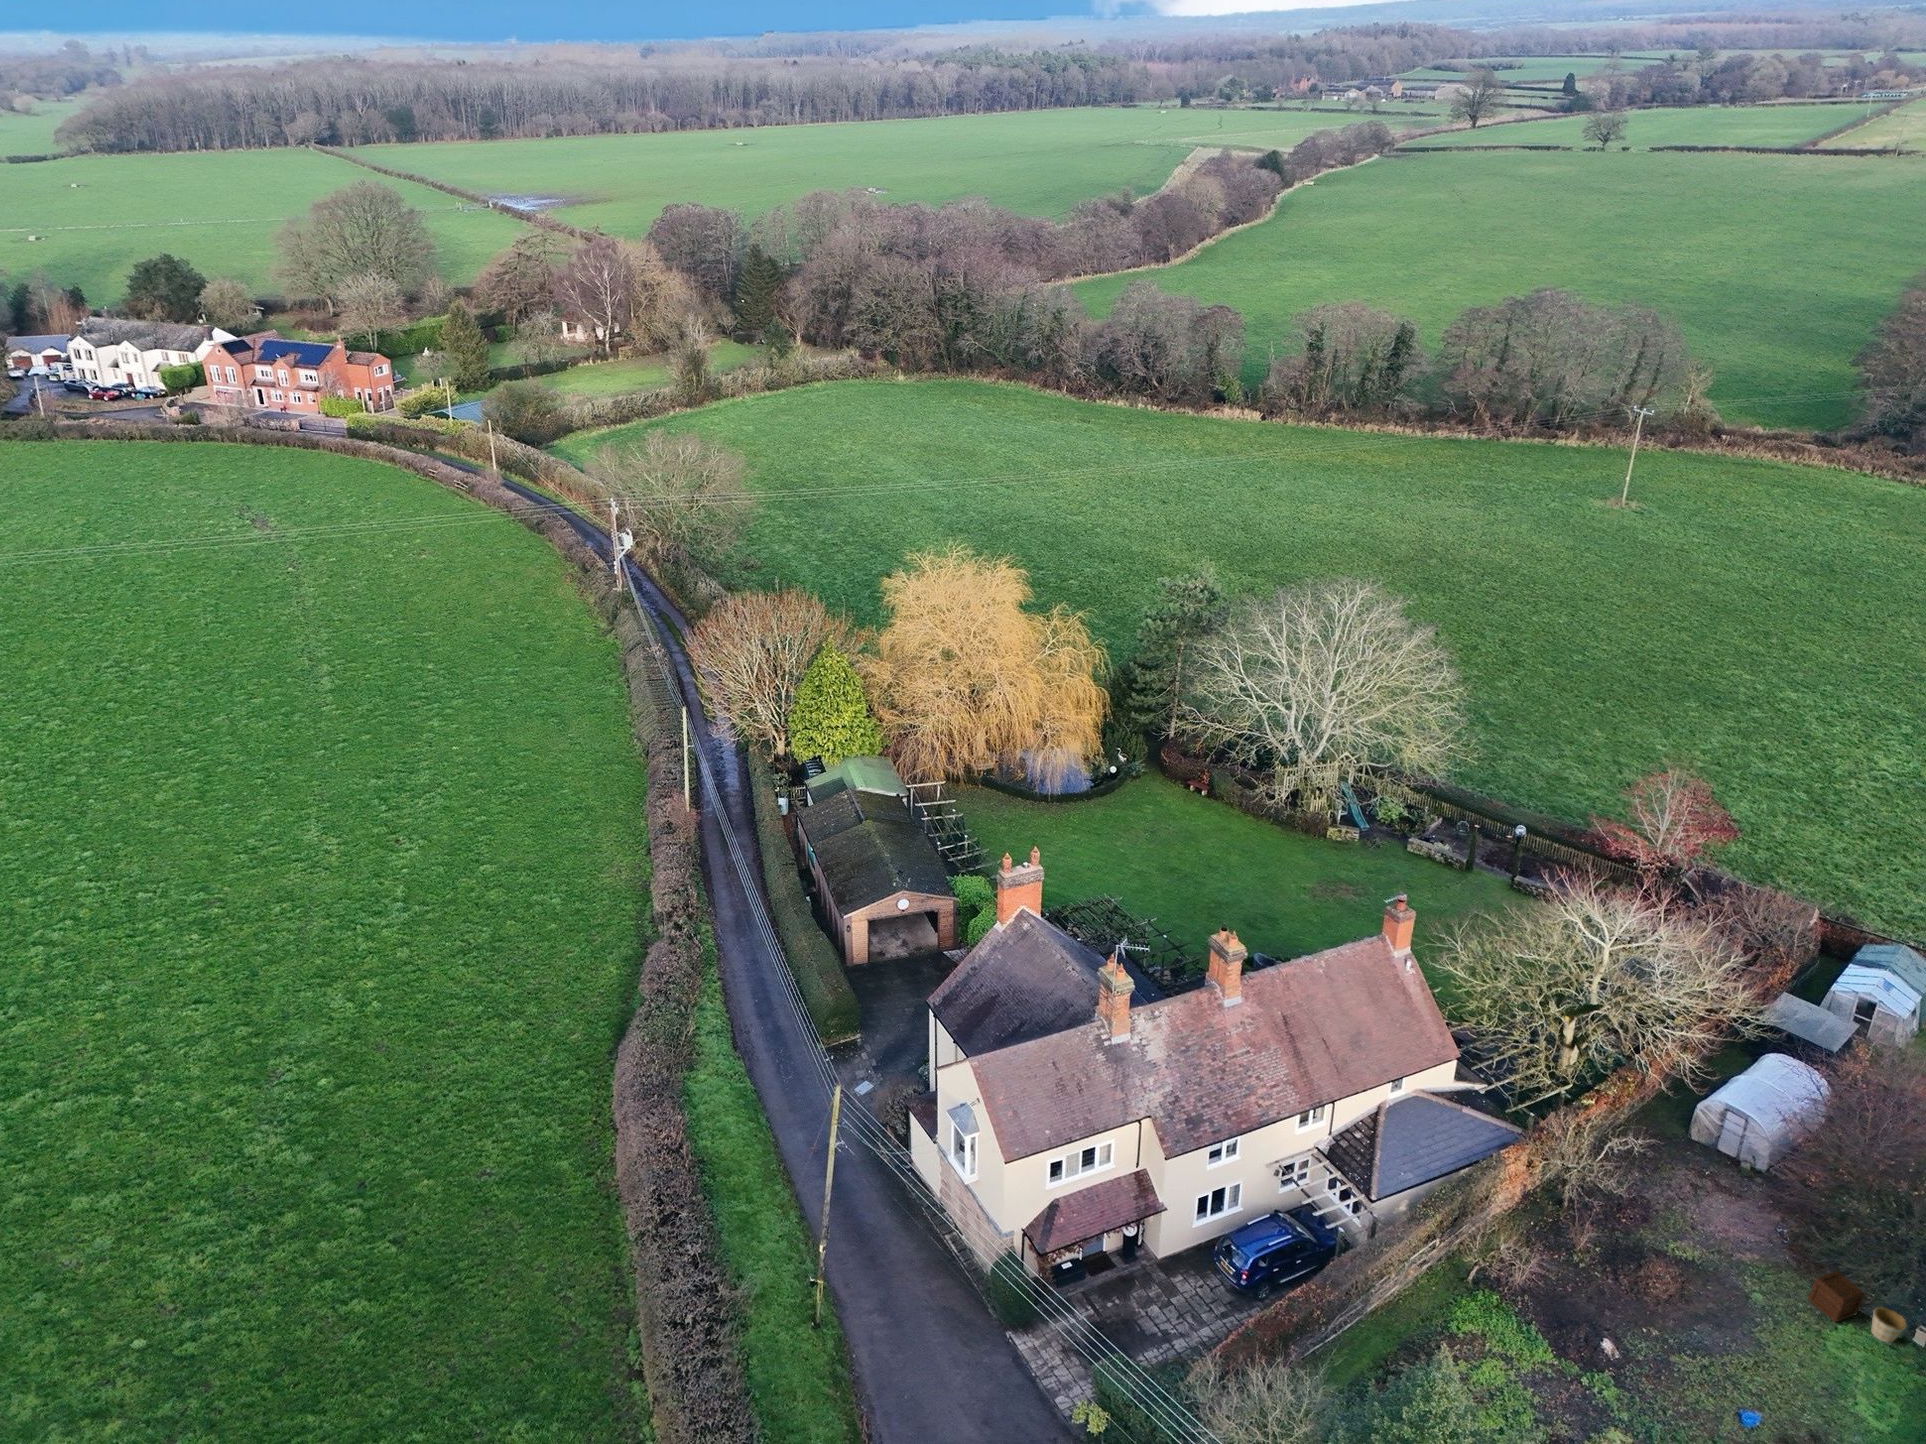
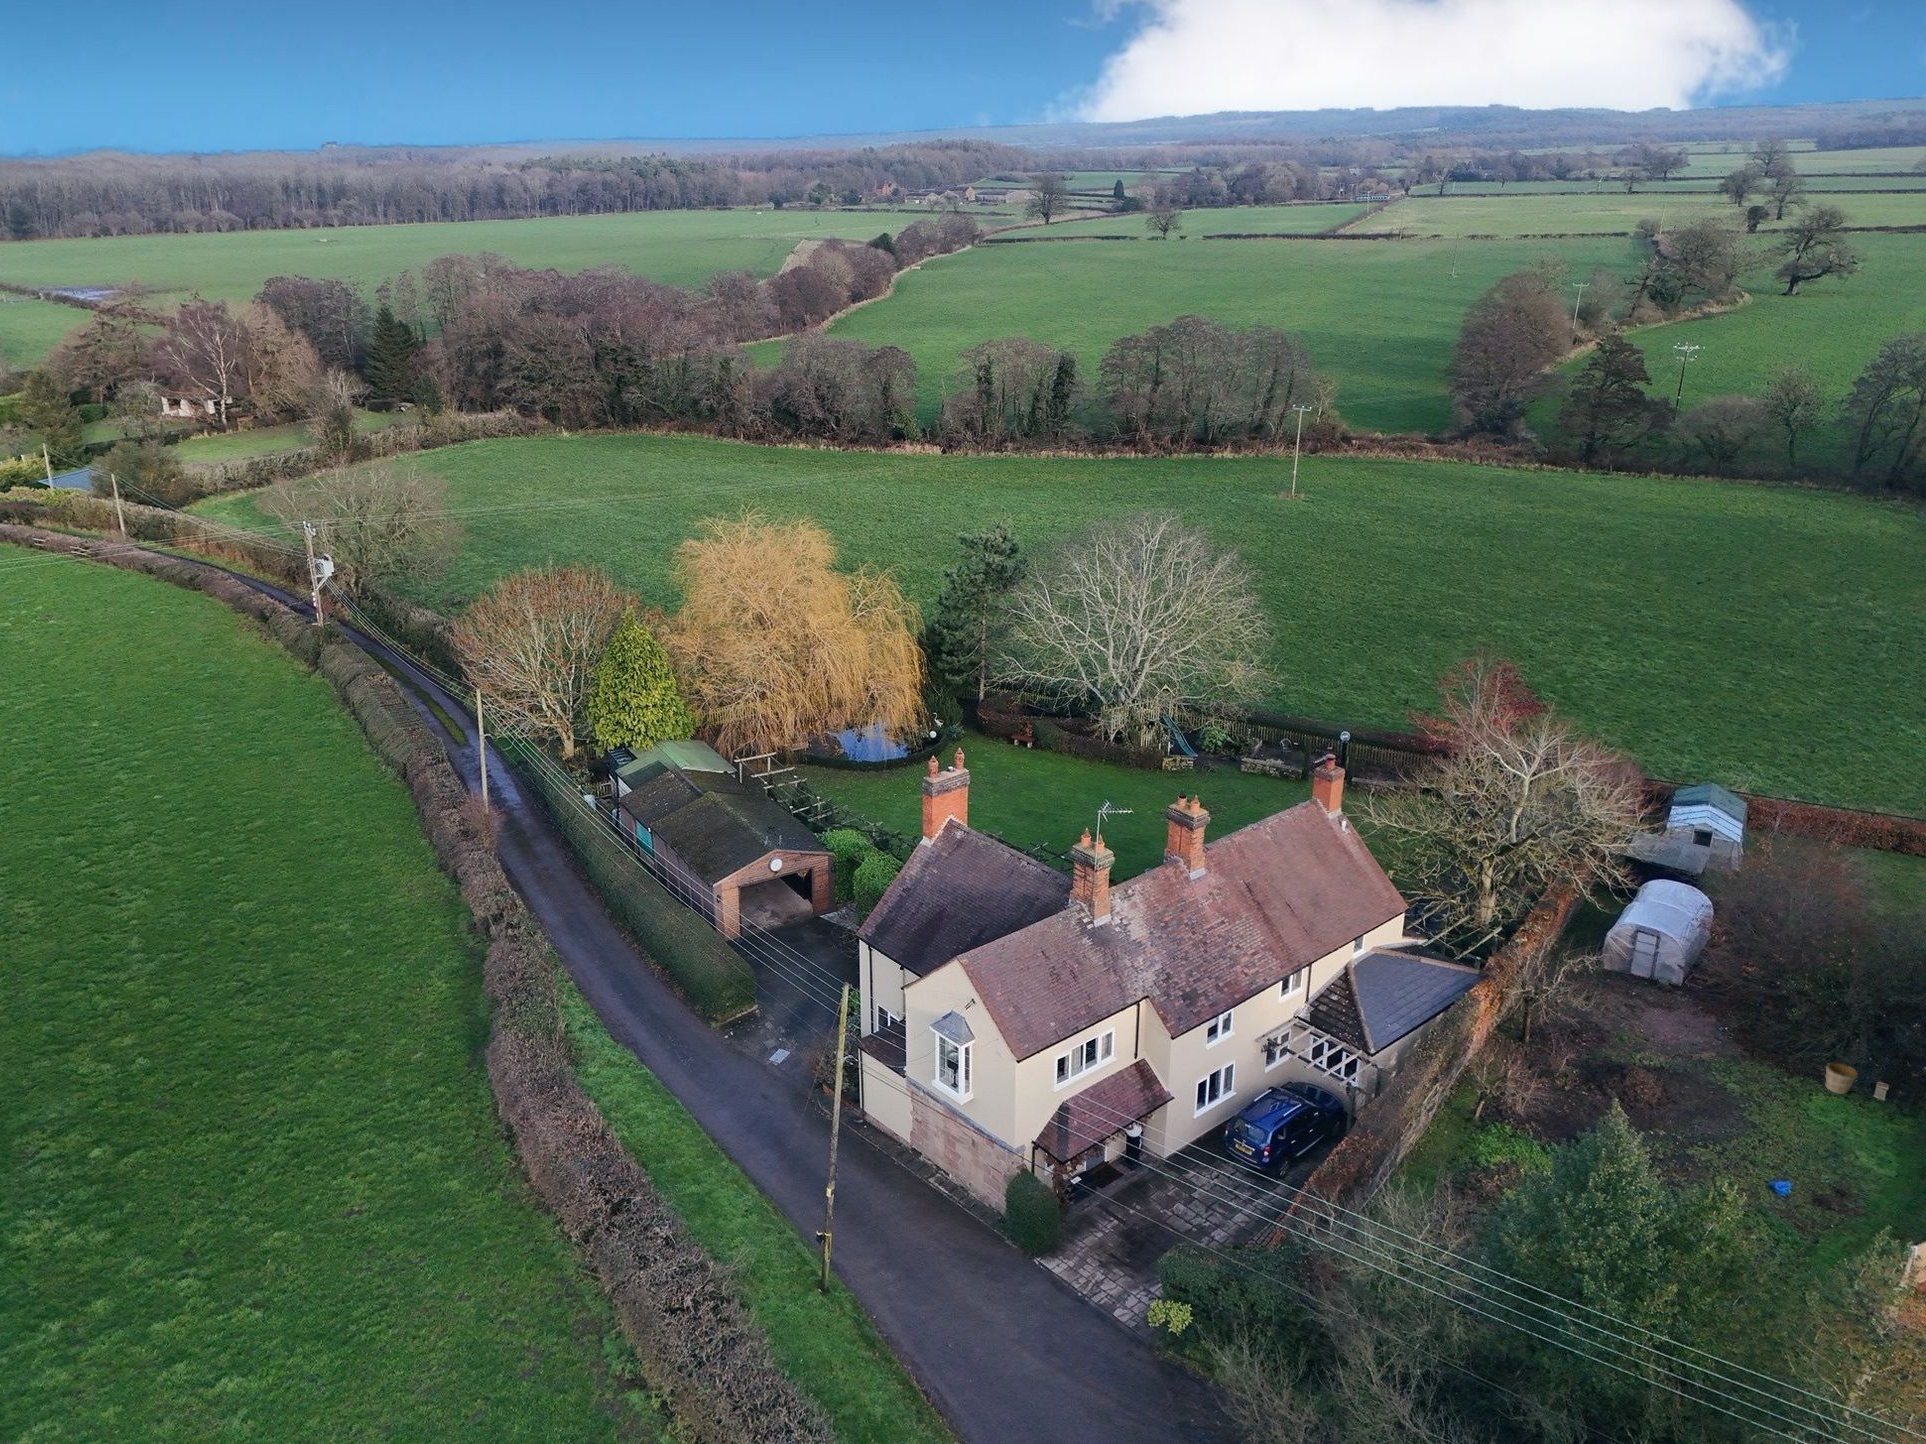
wooden crate: present [1808,1271,1865,1322] -> none [1764,1040,1814,1087]

